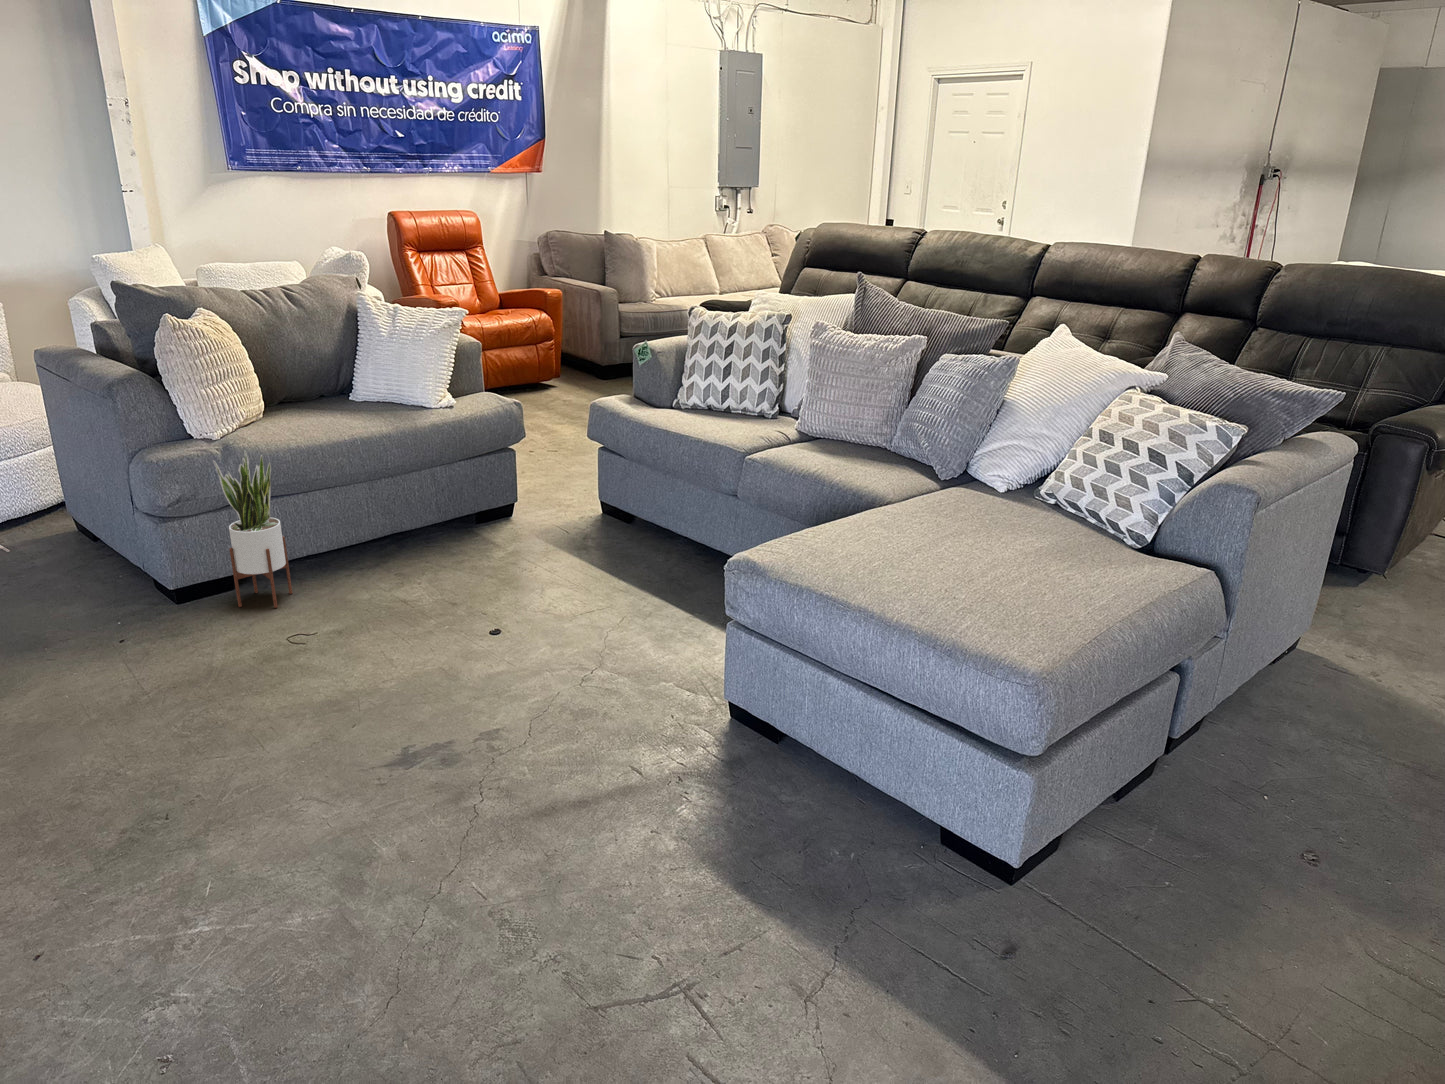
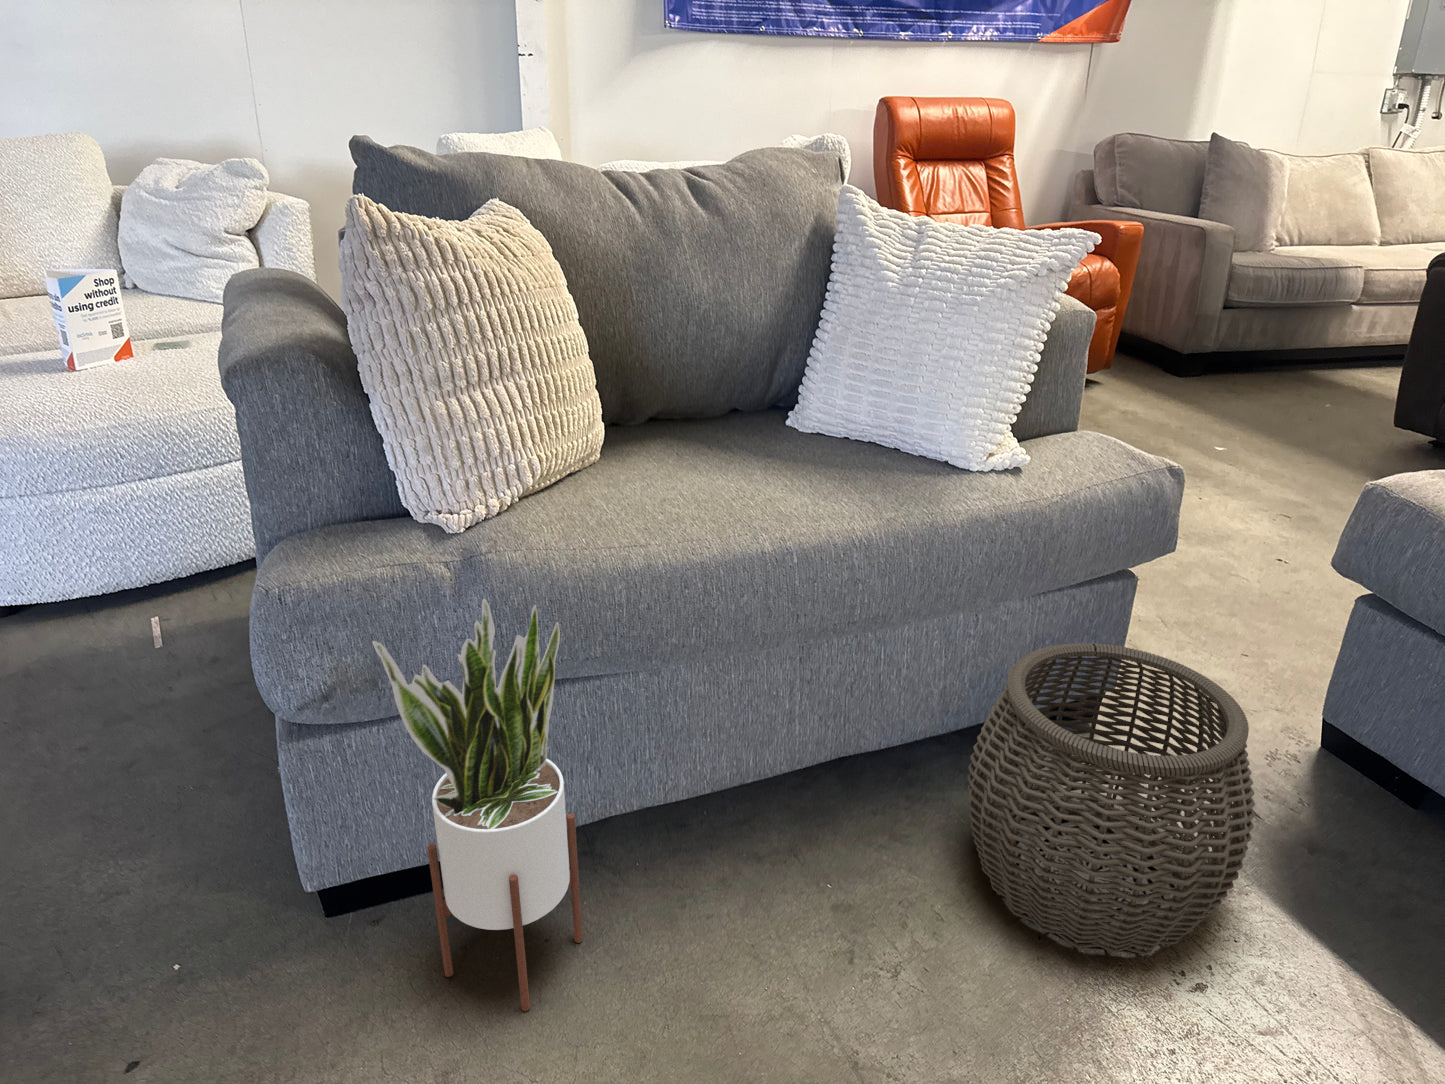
woven basket: none [441,465,540,567] -> present [968,643,1255,955]

